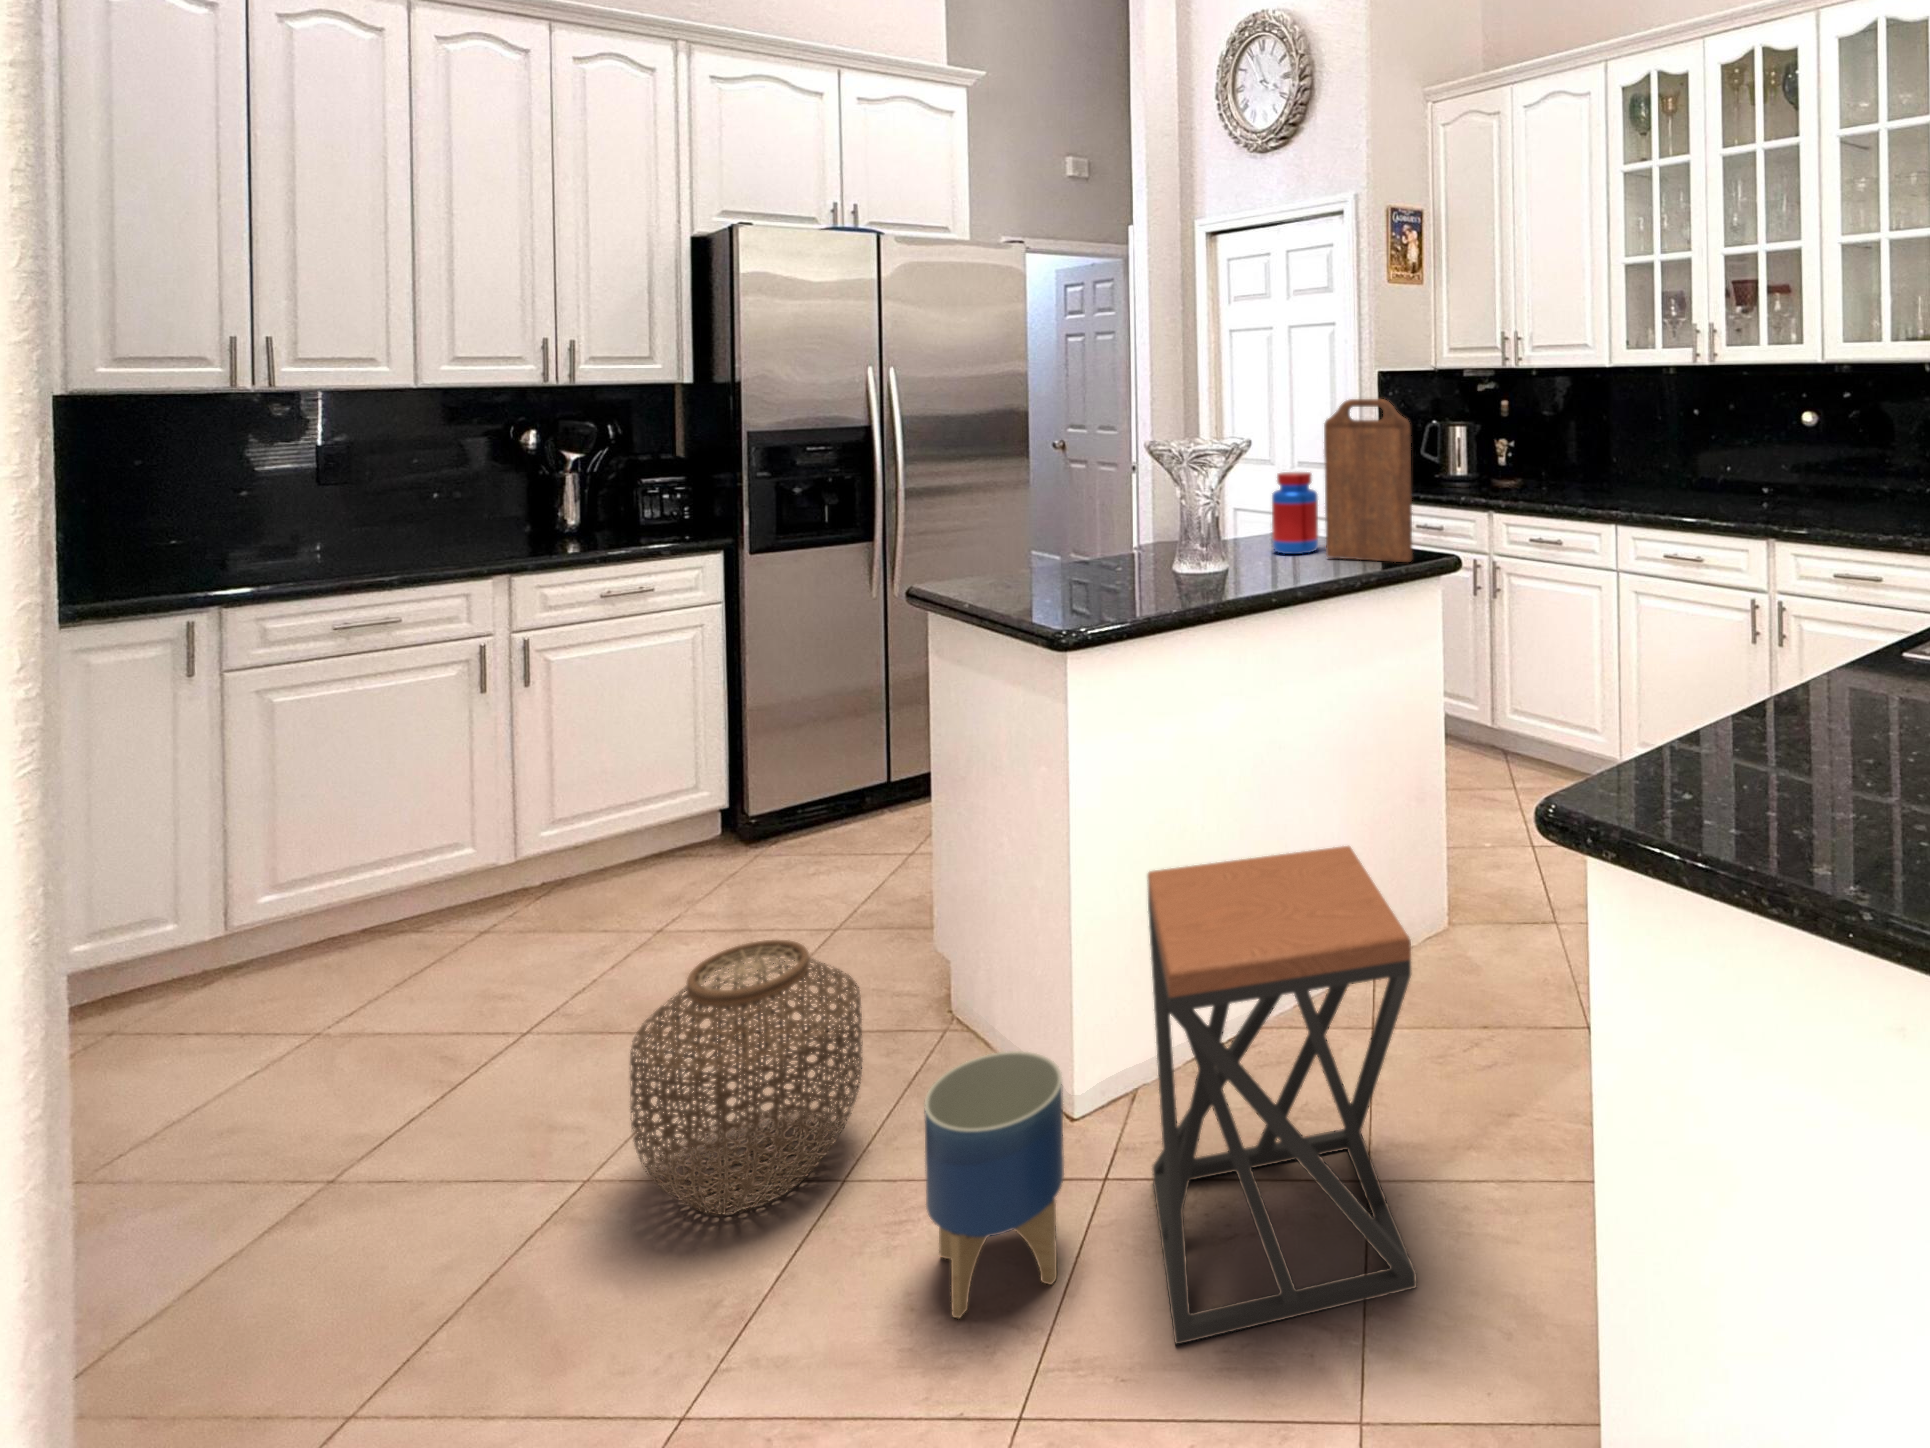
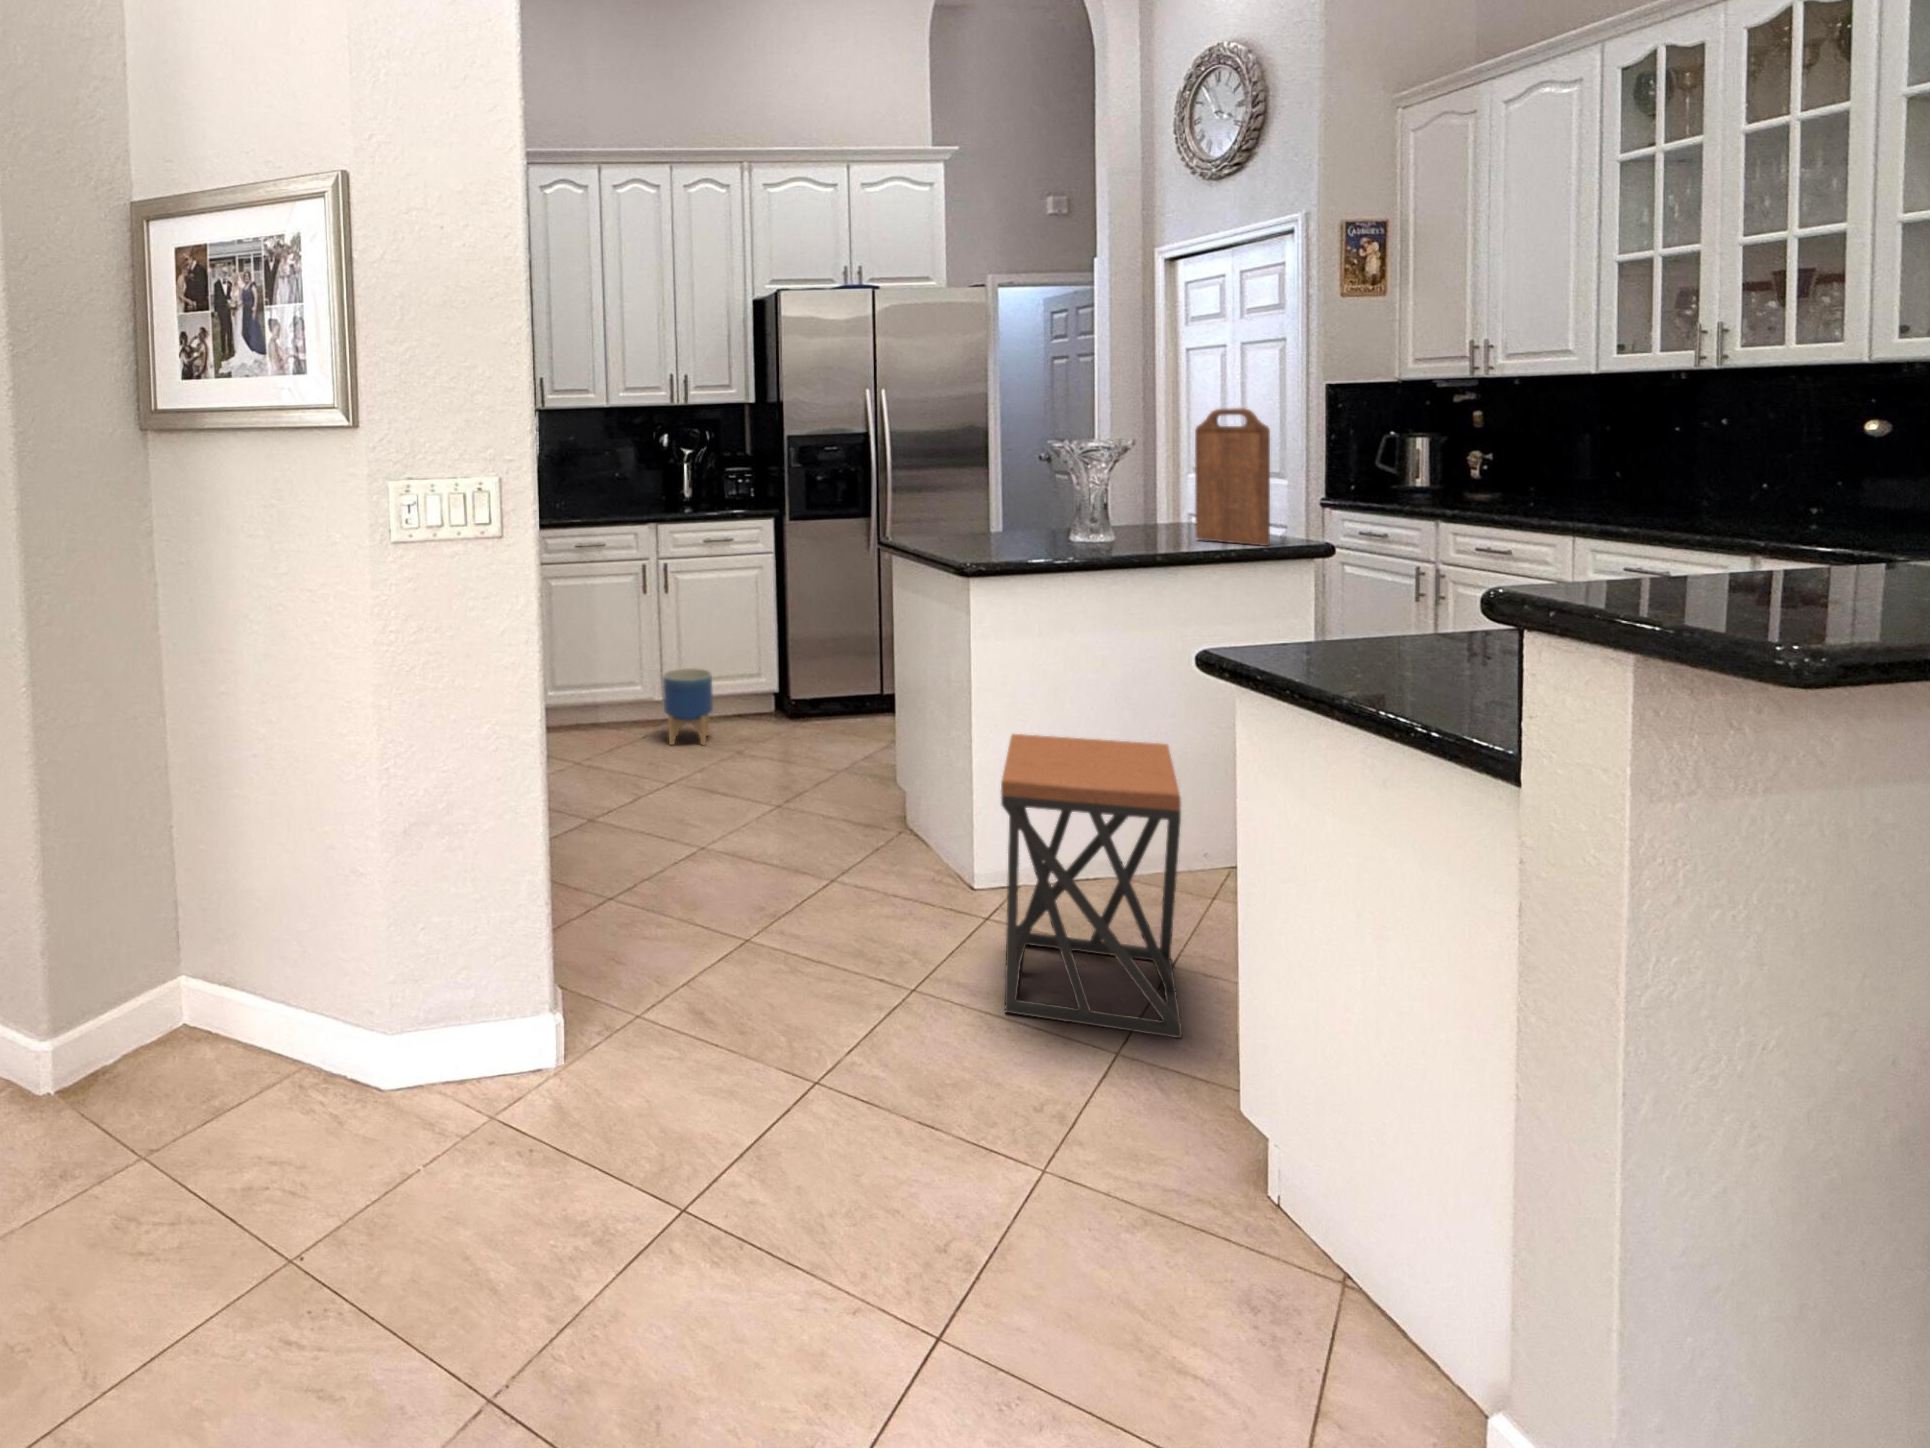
jar: present [1272,472,1318,554] -> none [1155,469,1196,536]
woven basket: present [630,940,863,1214] -> none [715,743,839,890]
planter: present [924,1051,1064,1318] -> present [663,668,713,745]

